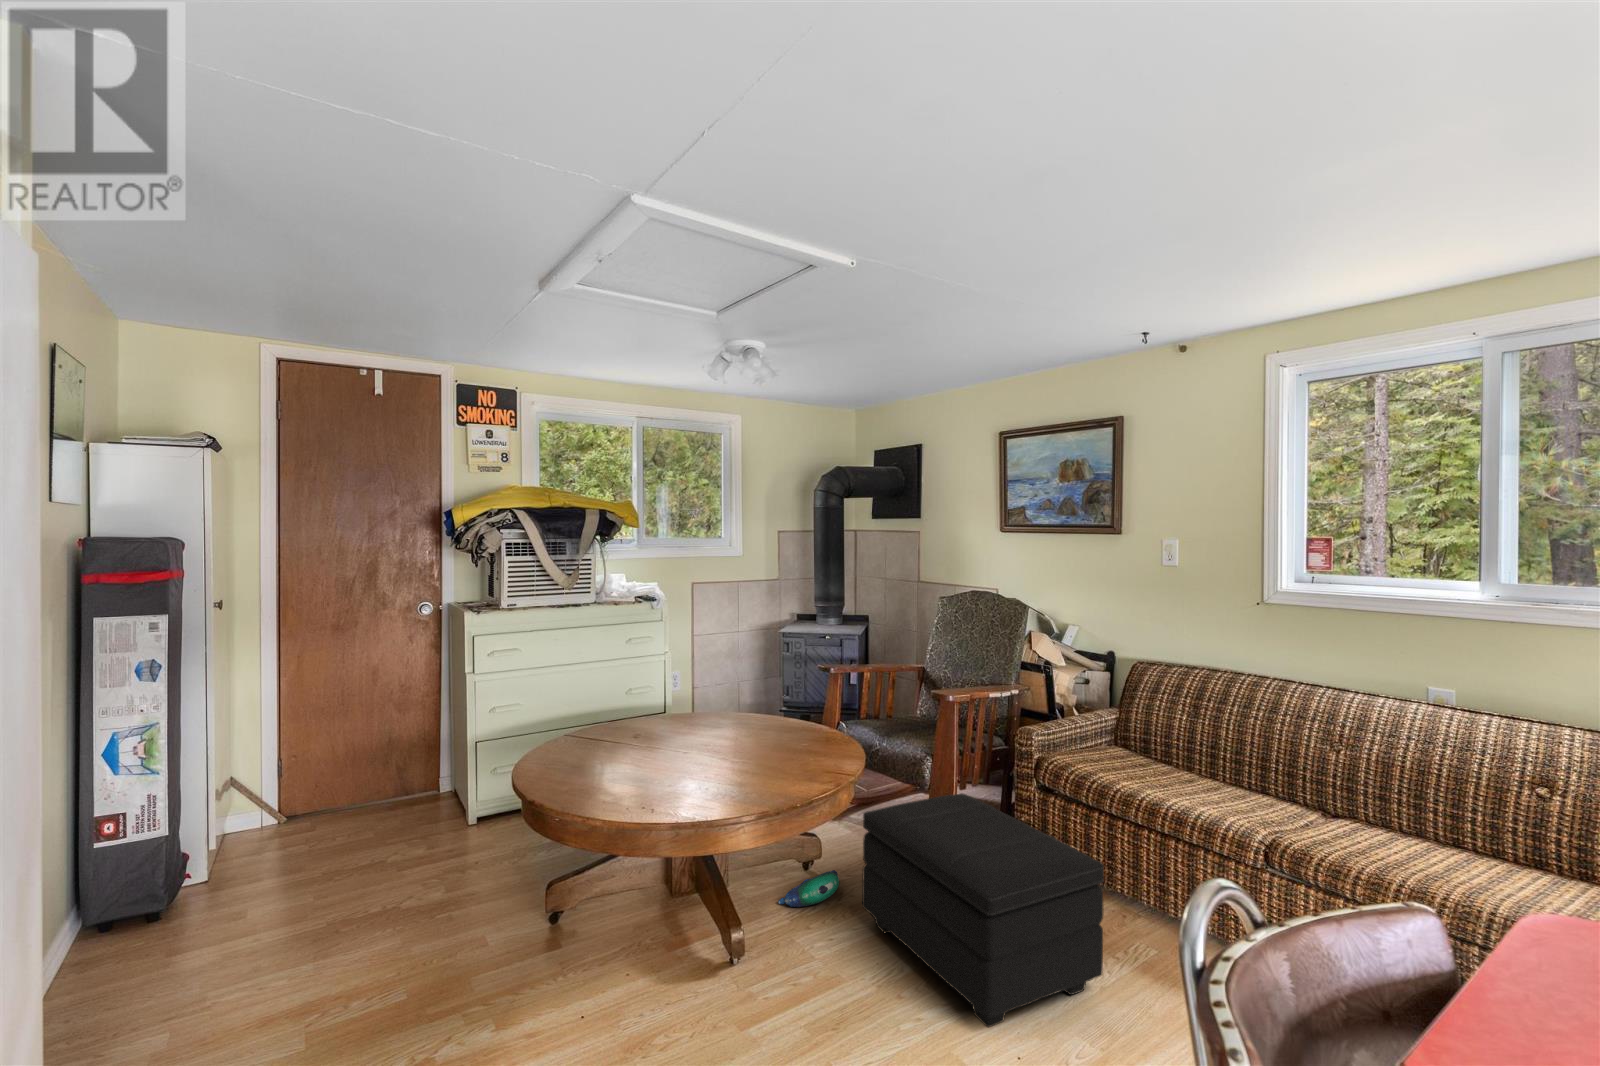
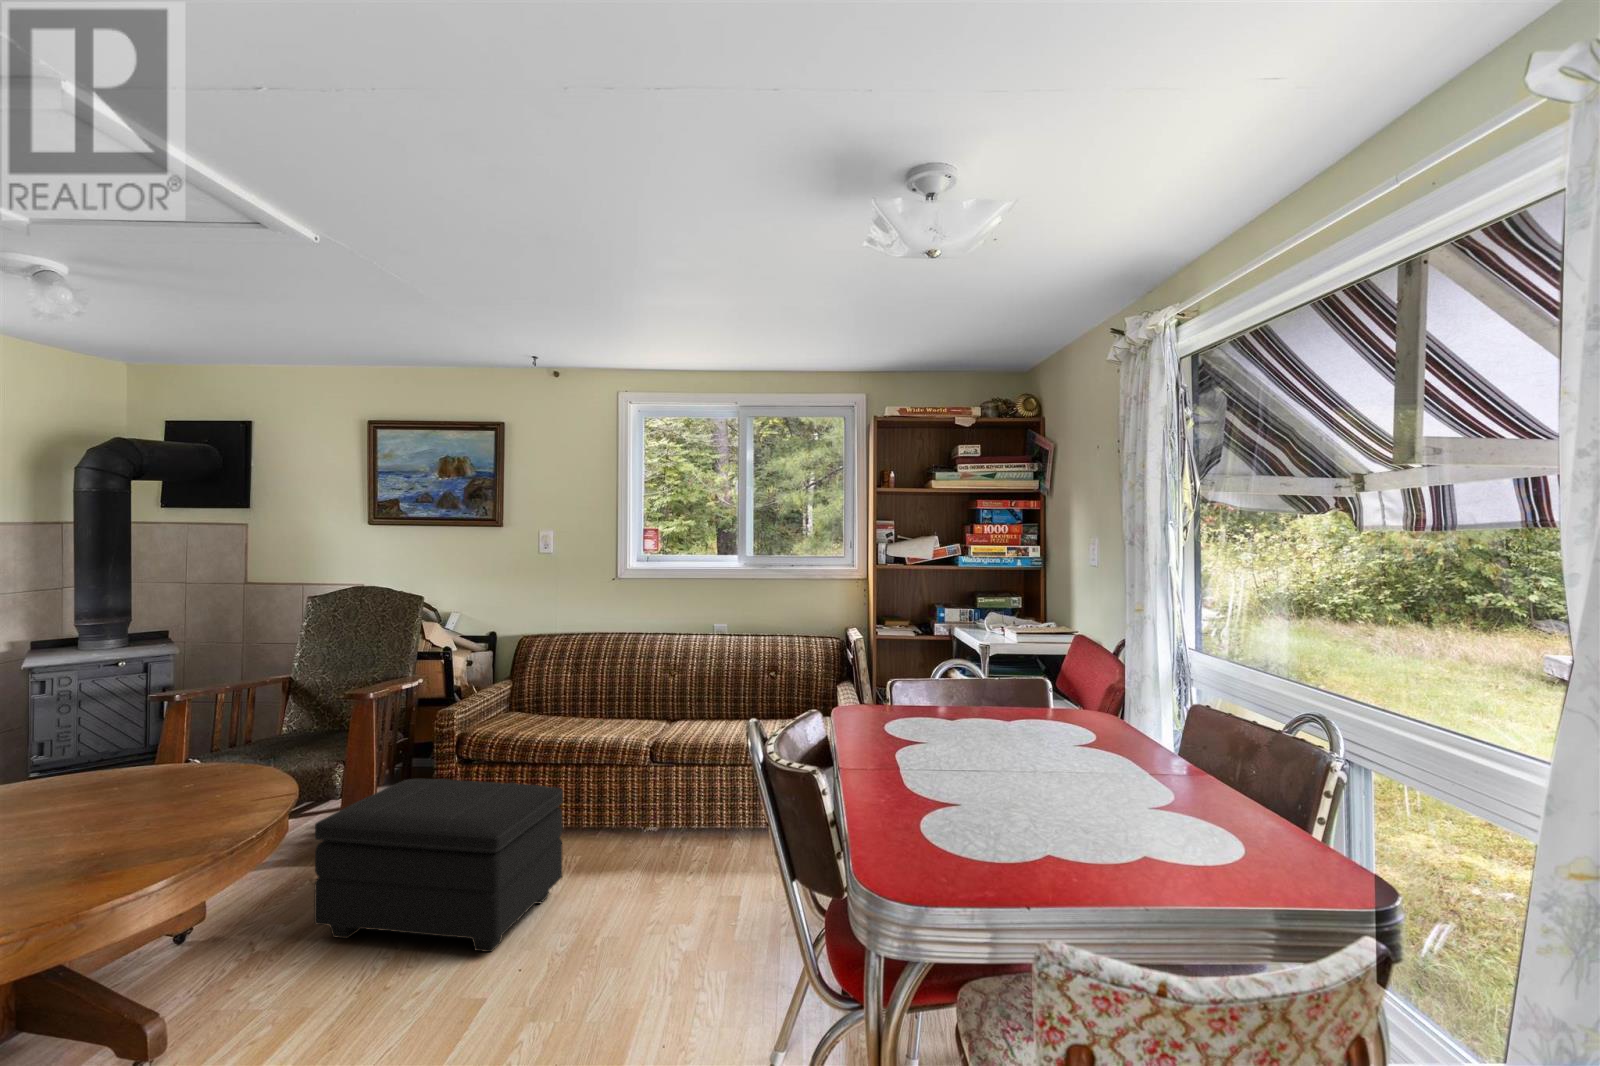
plush toy: present [778,870,839,908] -> none [190,910,268,971]

